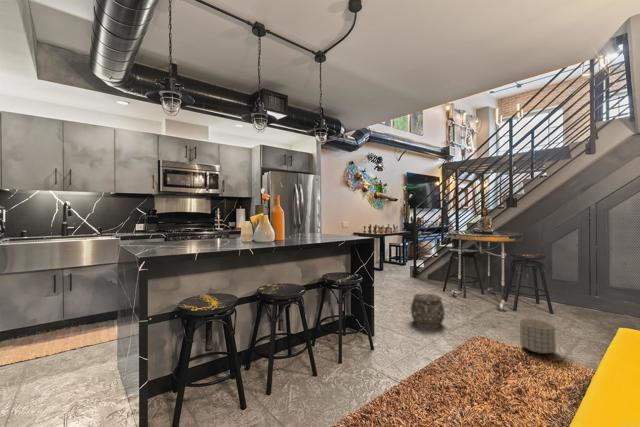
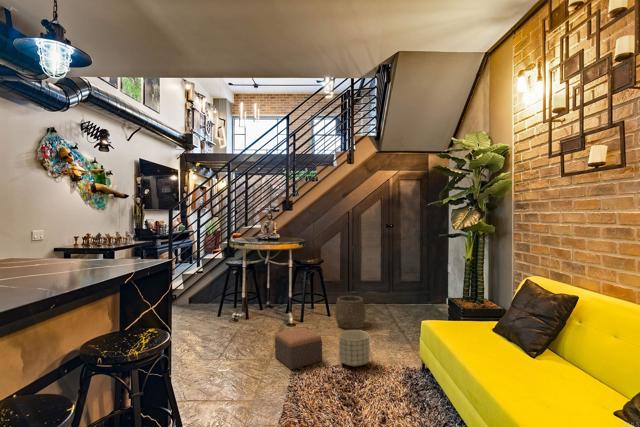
woven basket: present [411,294,445,328] -> present [335,296,366,329]
footstool: none [465,306,506,339] -> present [275,327,322,369]

